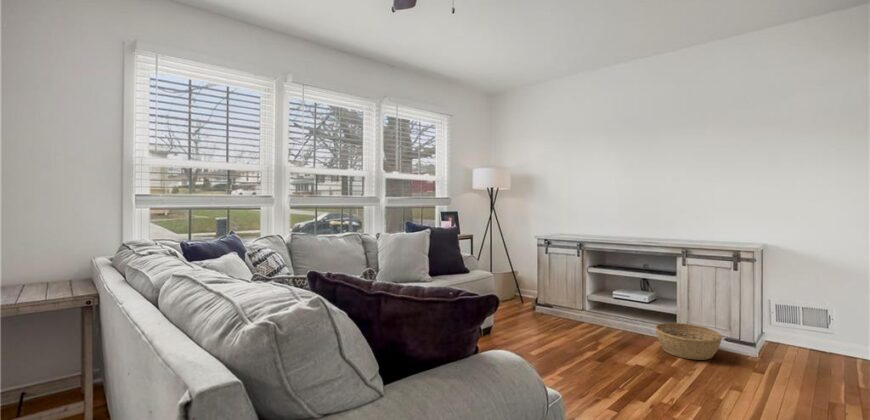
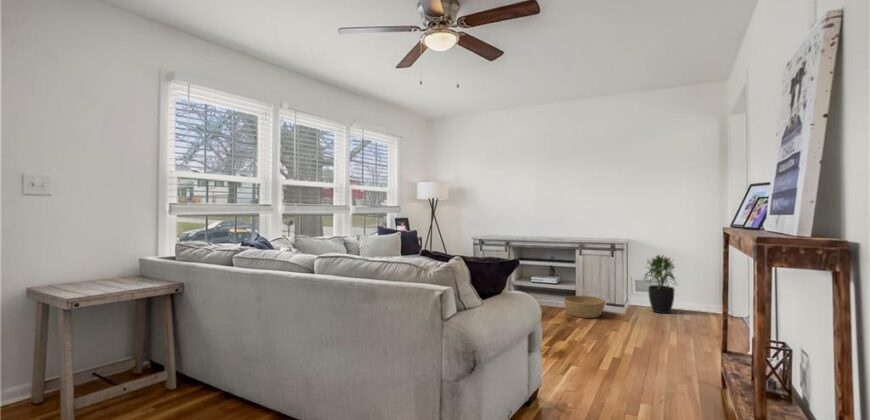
potted plant: none [785,269,855,362] -> present [644,255,675,313]

